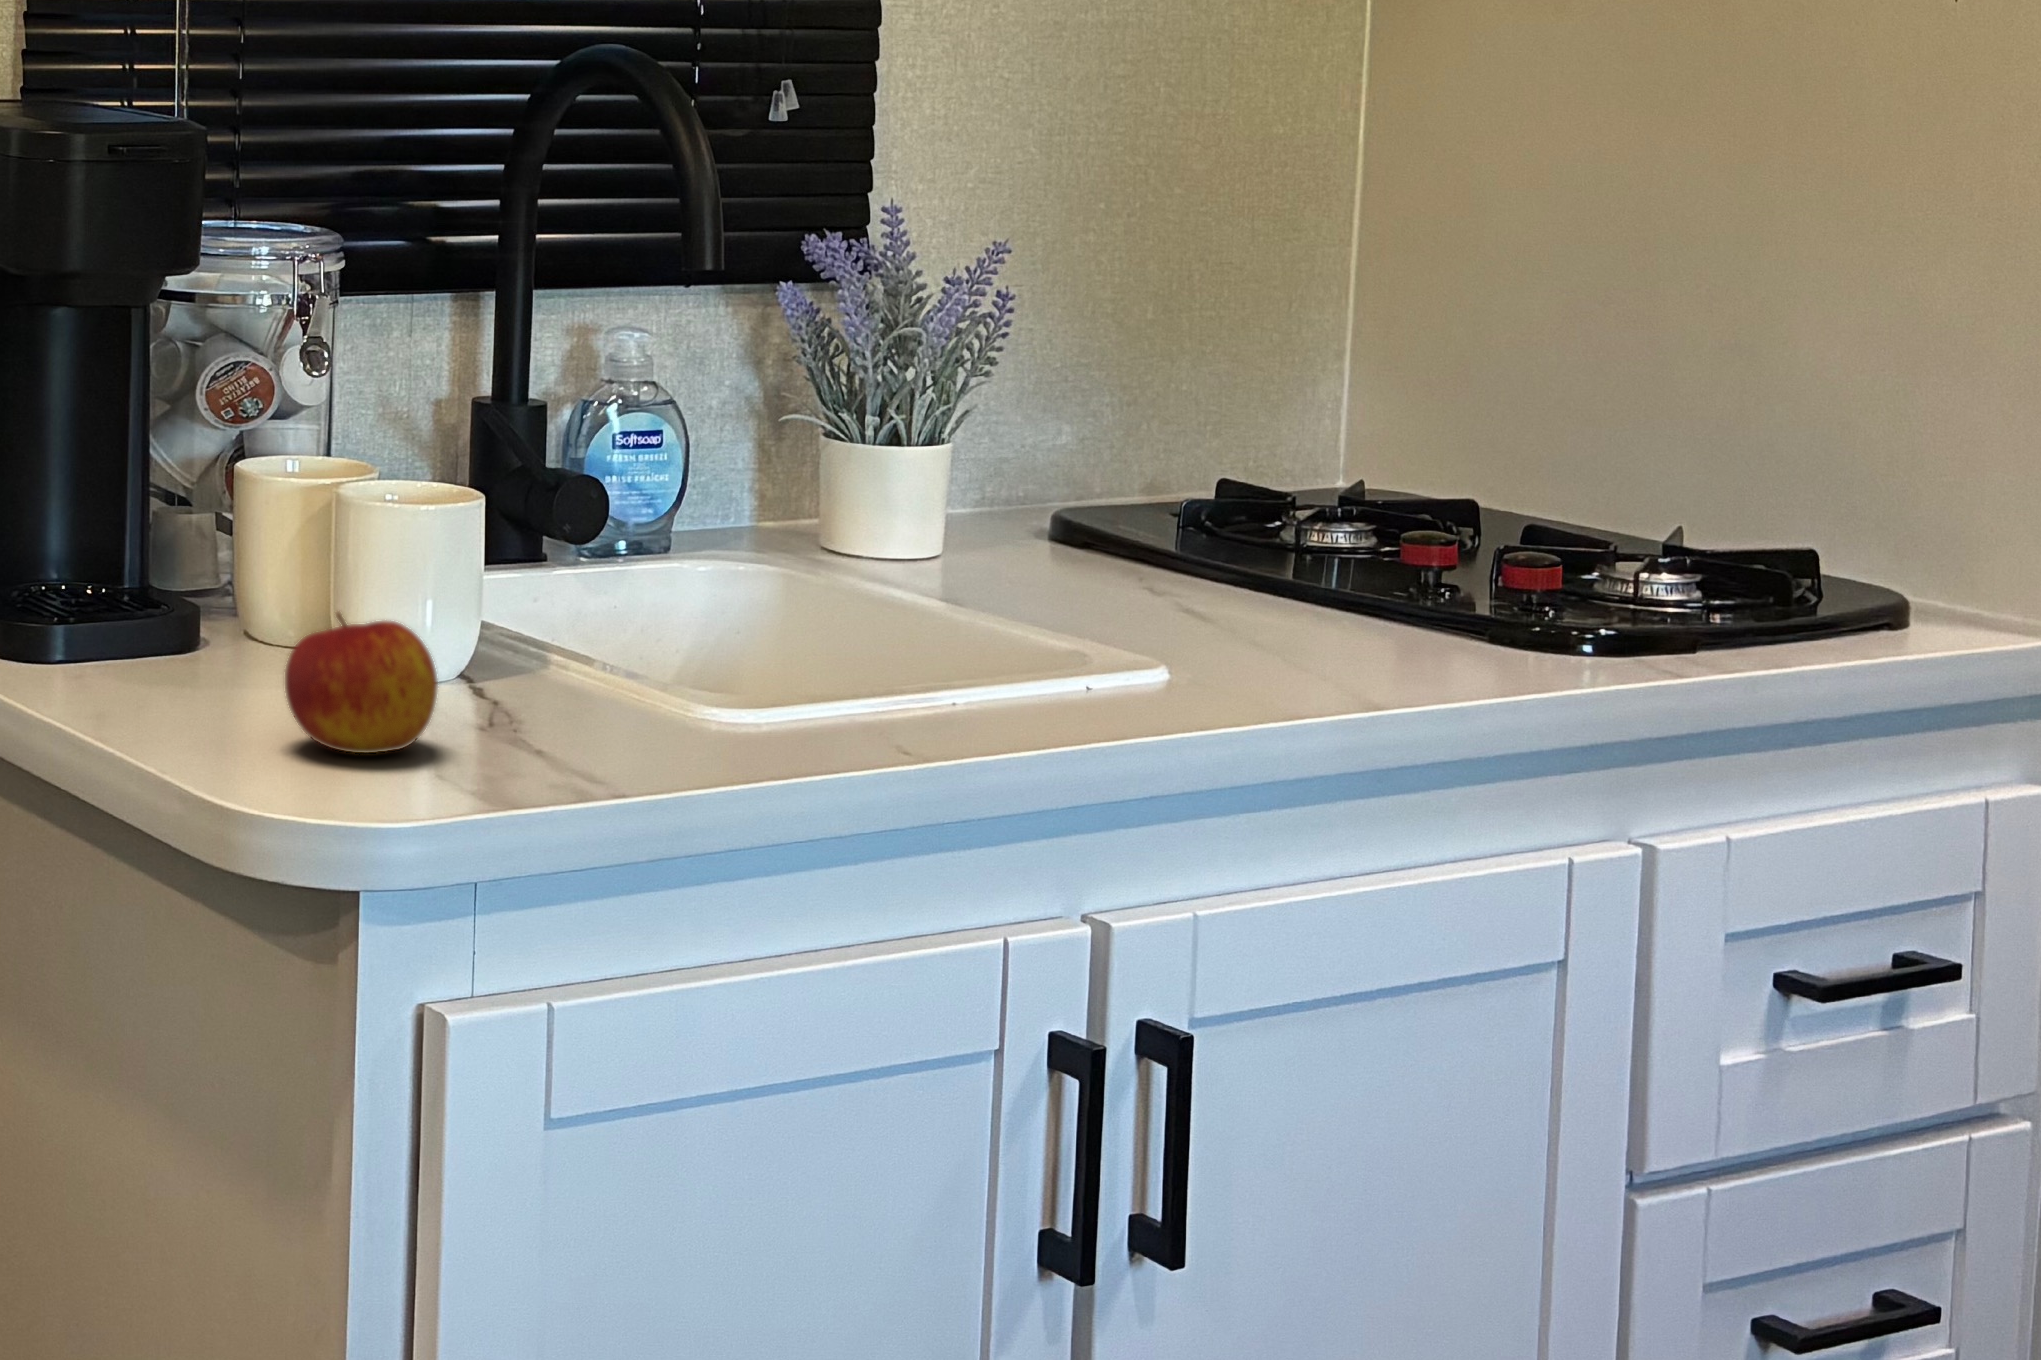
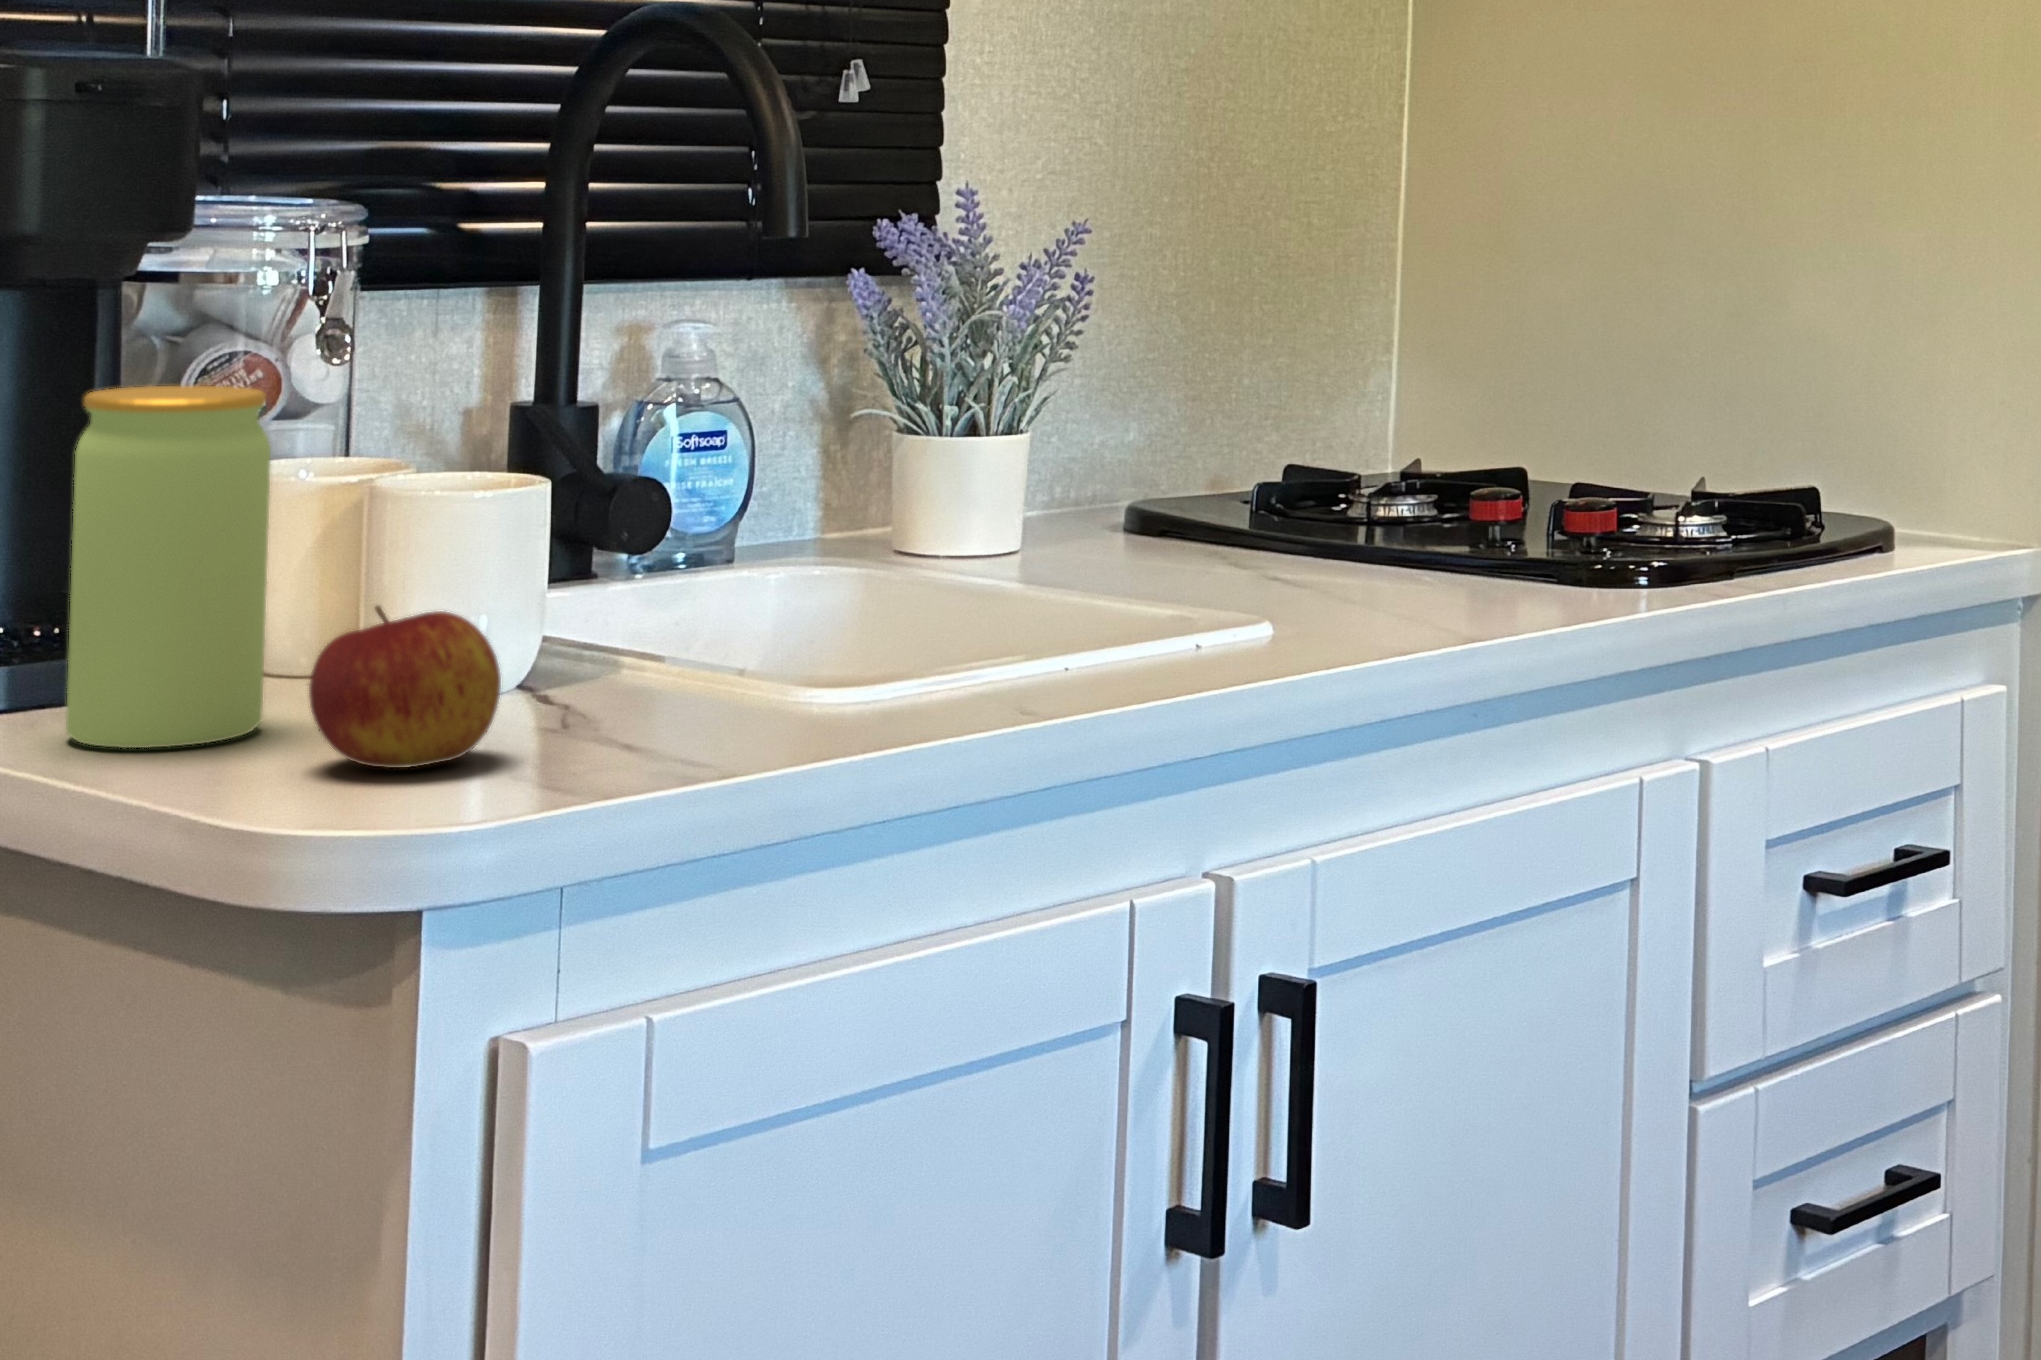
jar: none [107,403,259,711] -> present [66,386,271,748]

